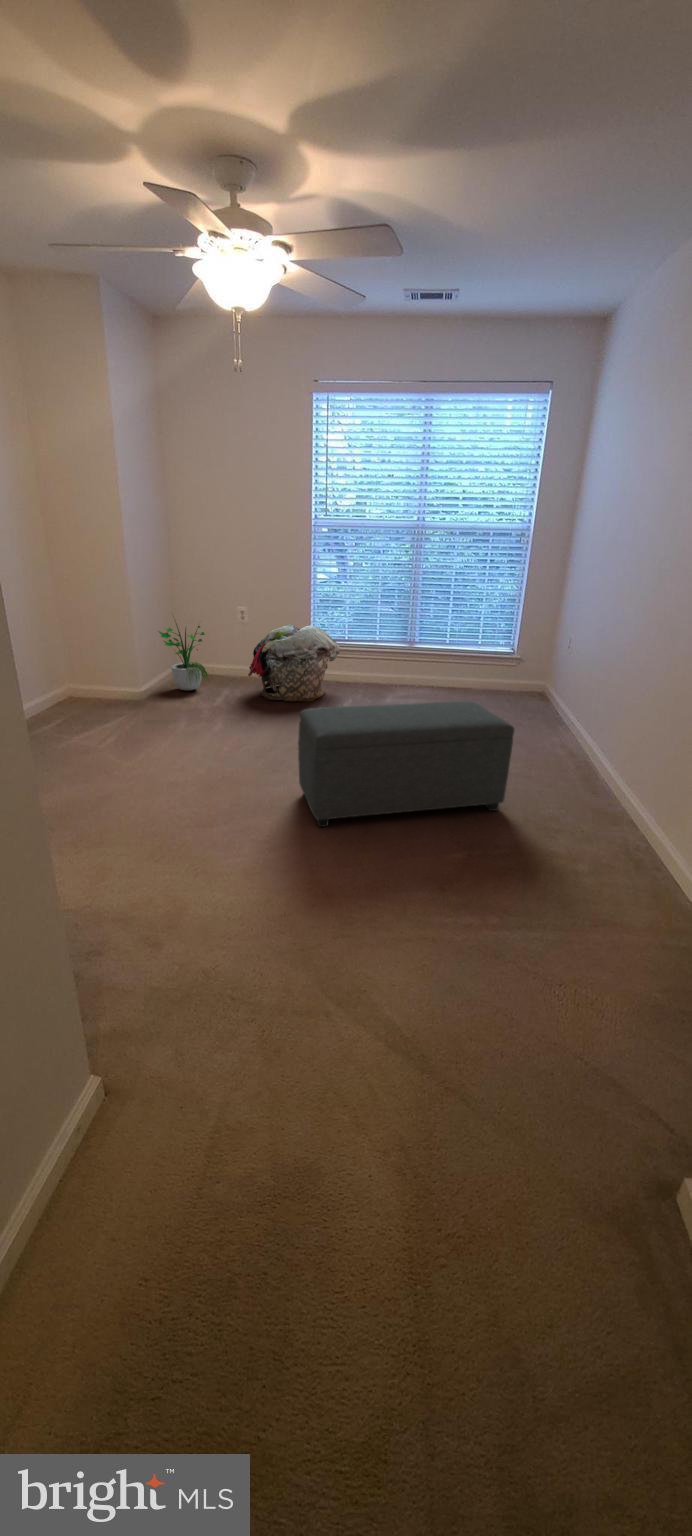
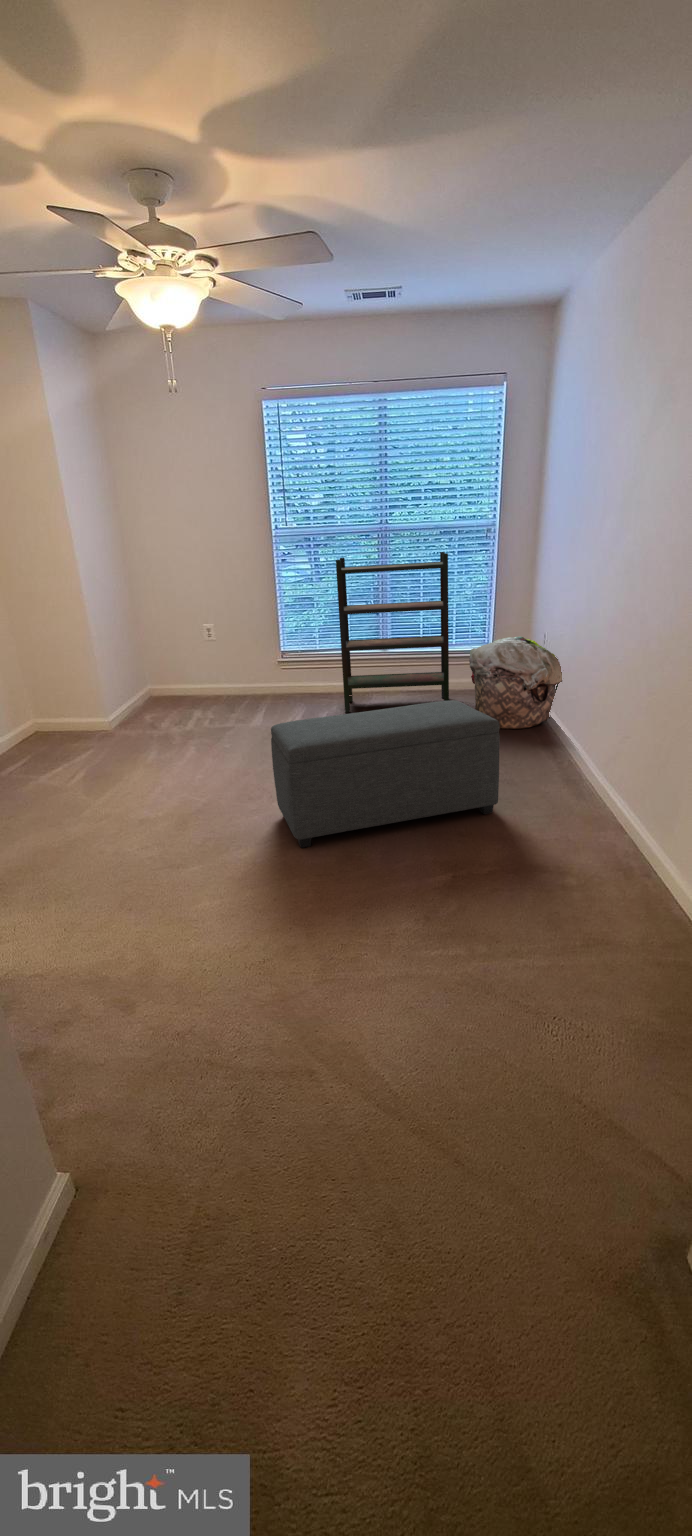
bookshelf: none [363,554,474,704] -> present [336,552,449,712]
potted plant: present [158,623,209,690] -> none [116,637,177,723]
laundry basket: present [248,624,340,702] -> present [469,637,562,729]

